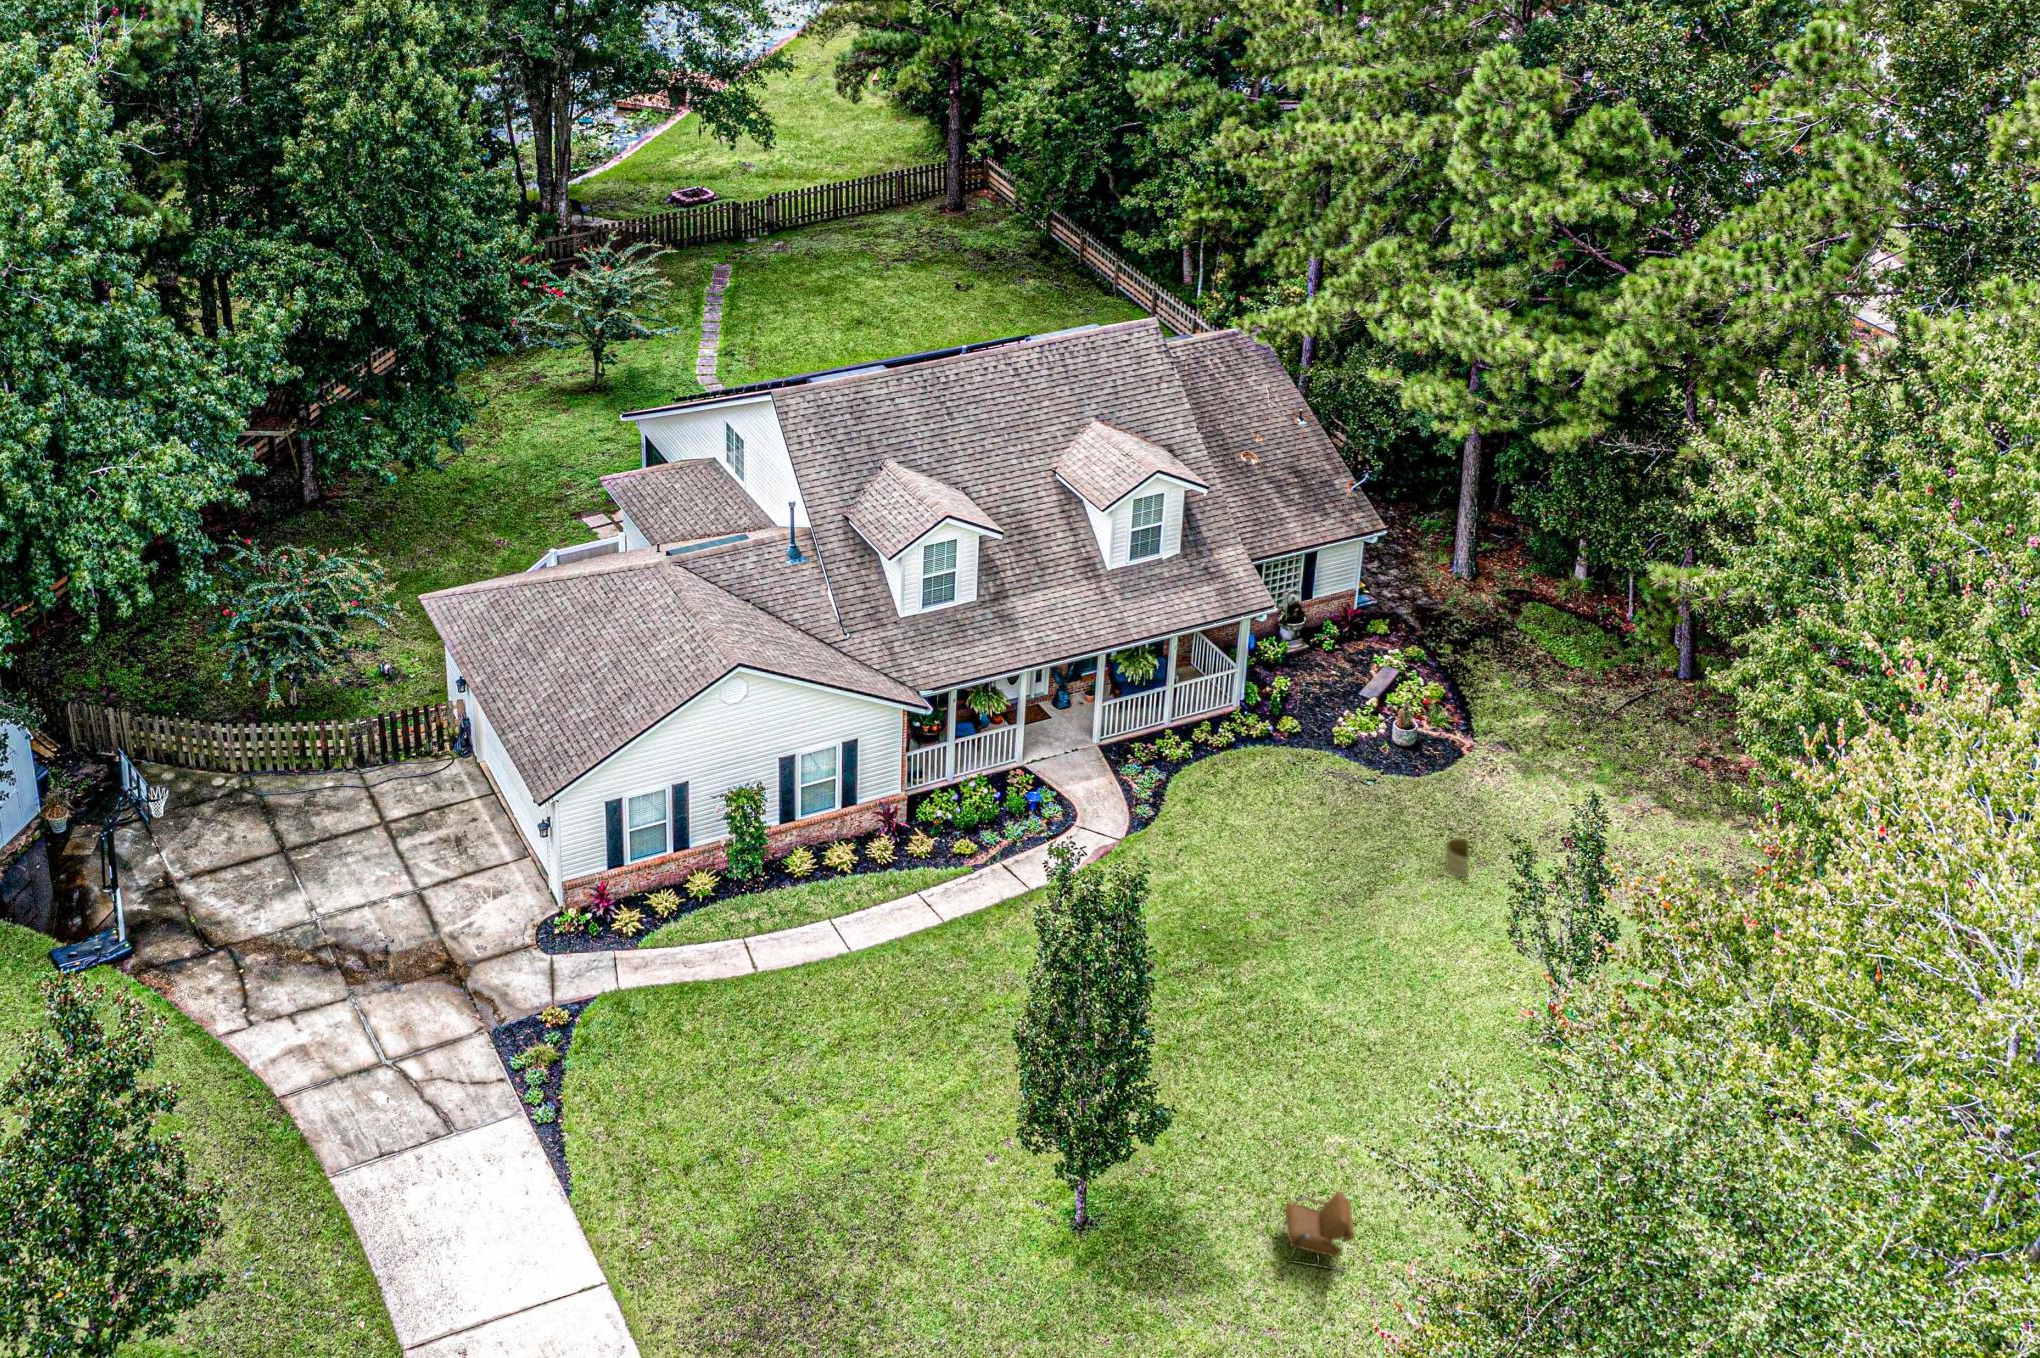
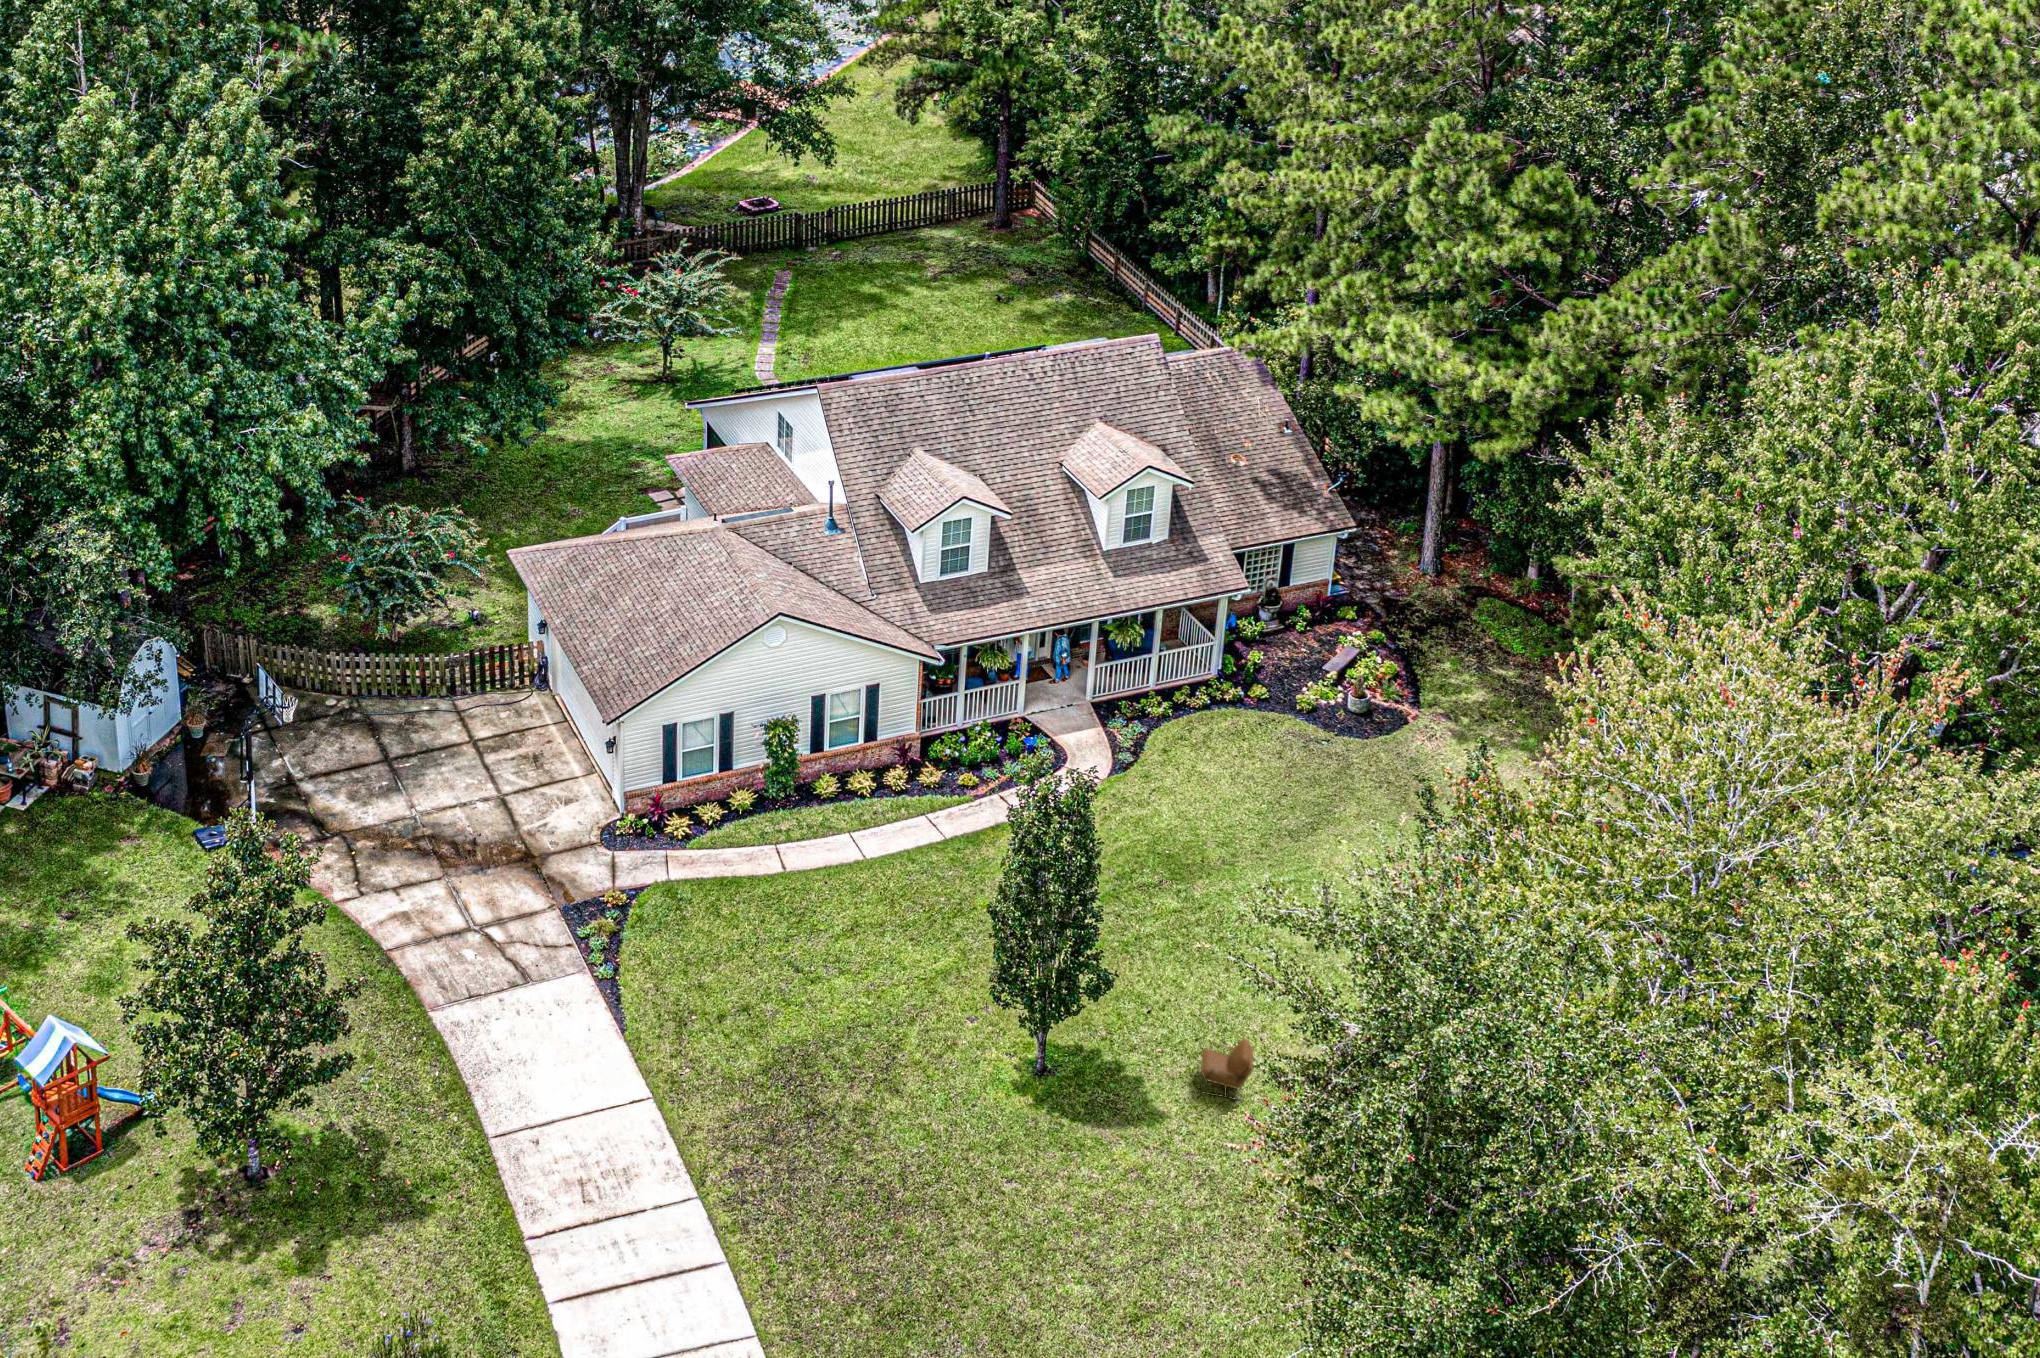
wooden bucket: present [1446,839,1468,877] -> none [1375,786,1403,818]

